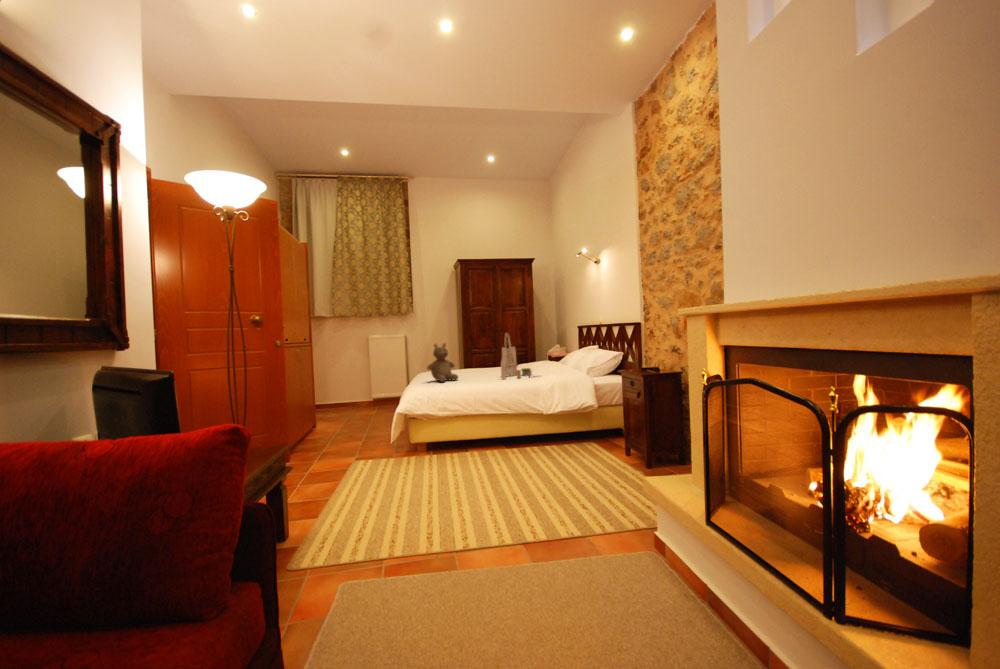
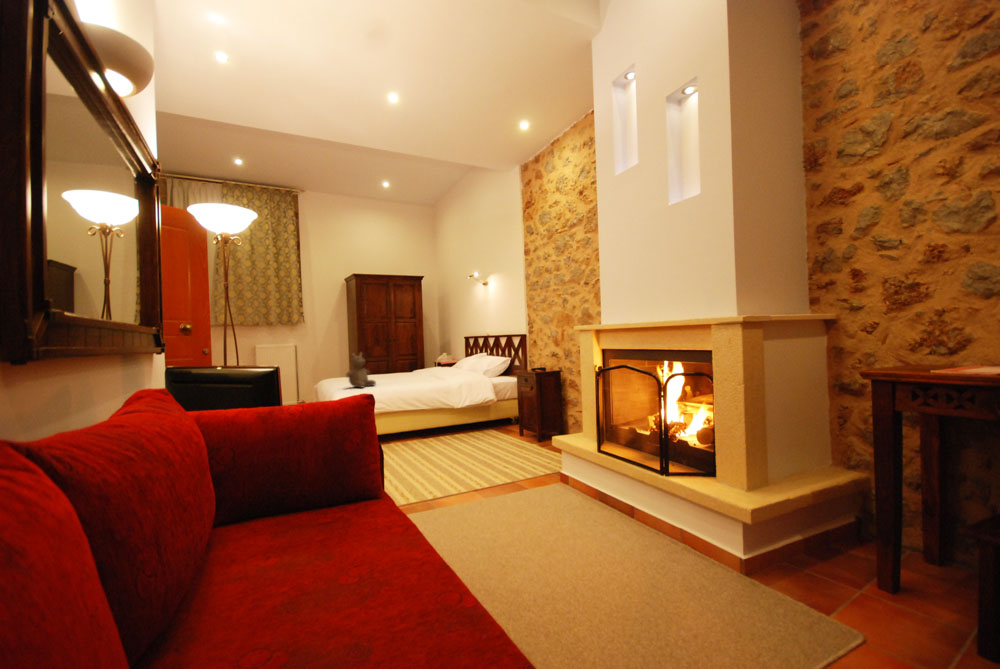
tote bag: present [501,334,536,379] -> none [415,343,451,382]

